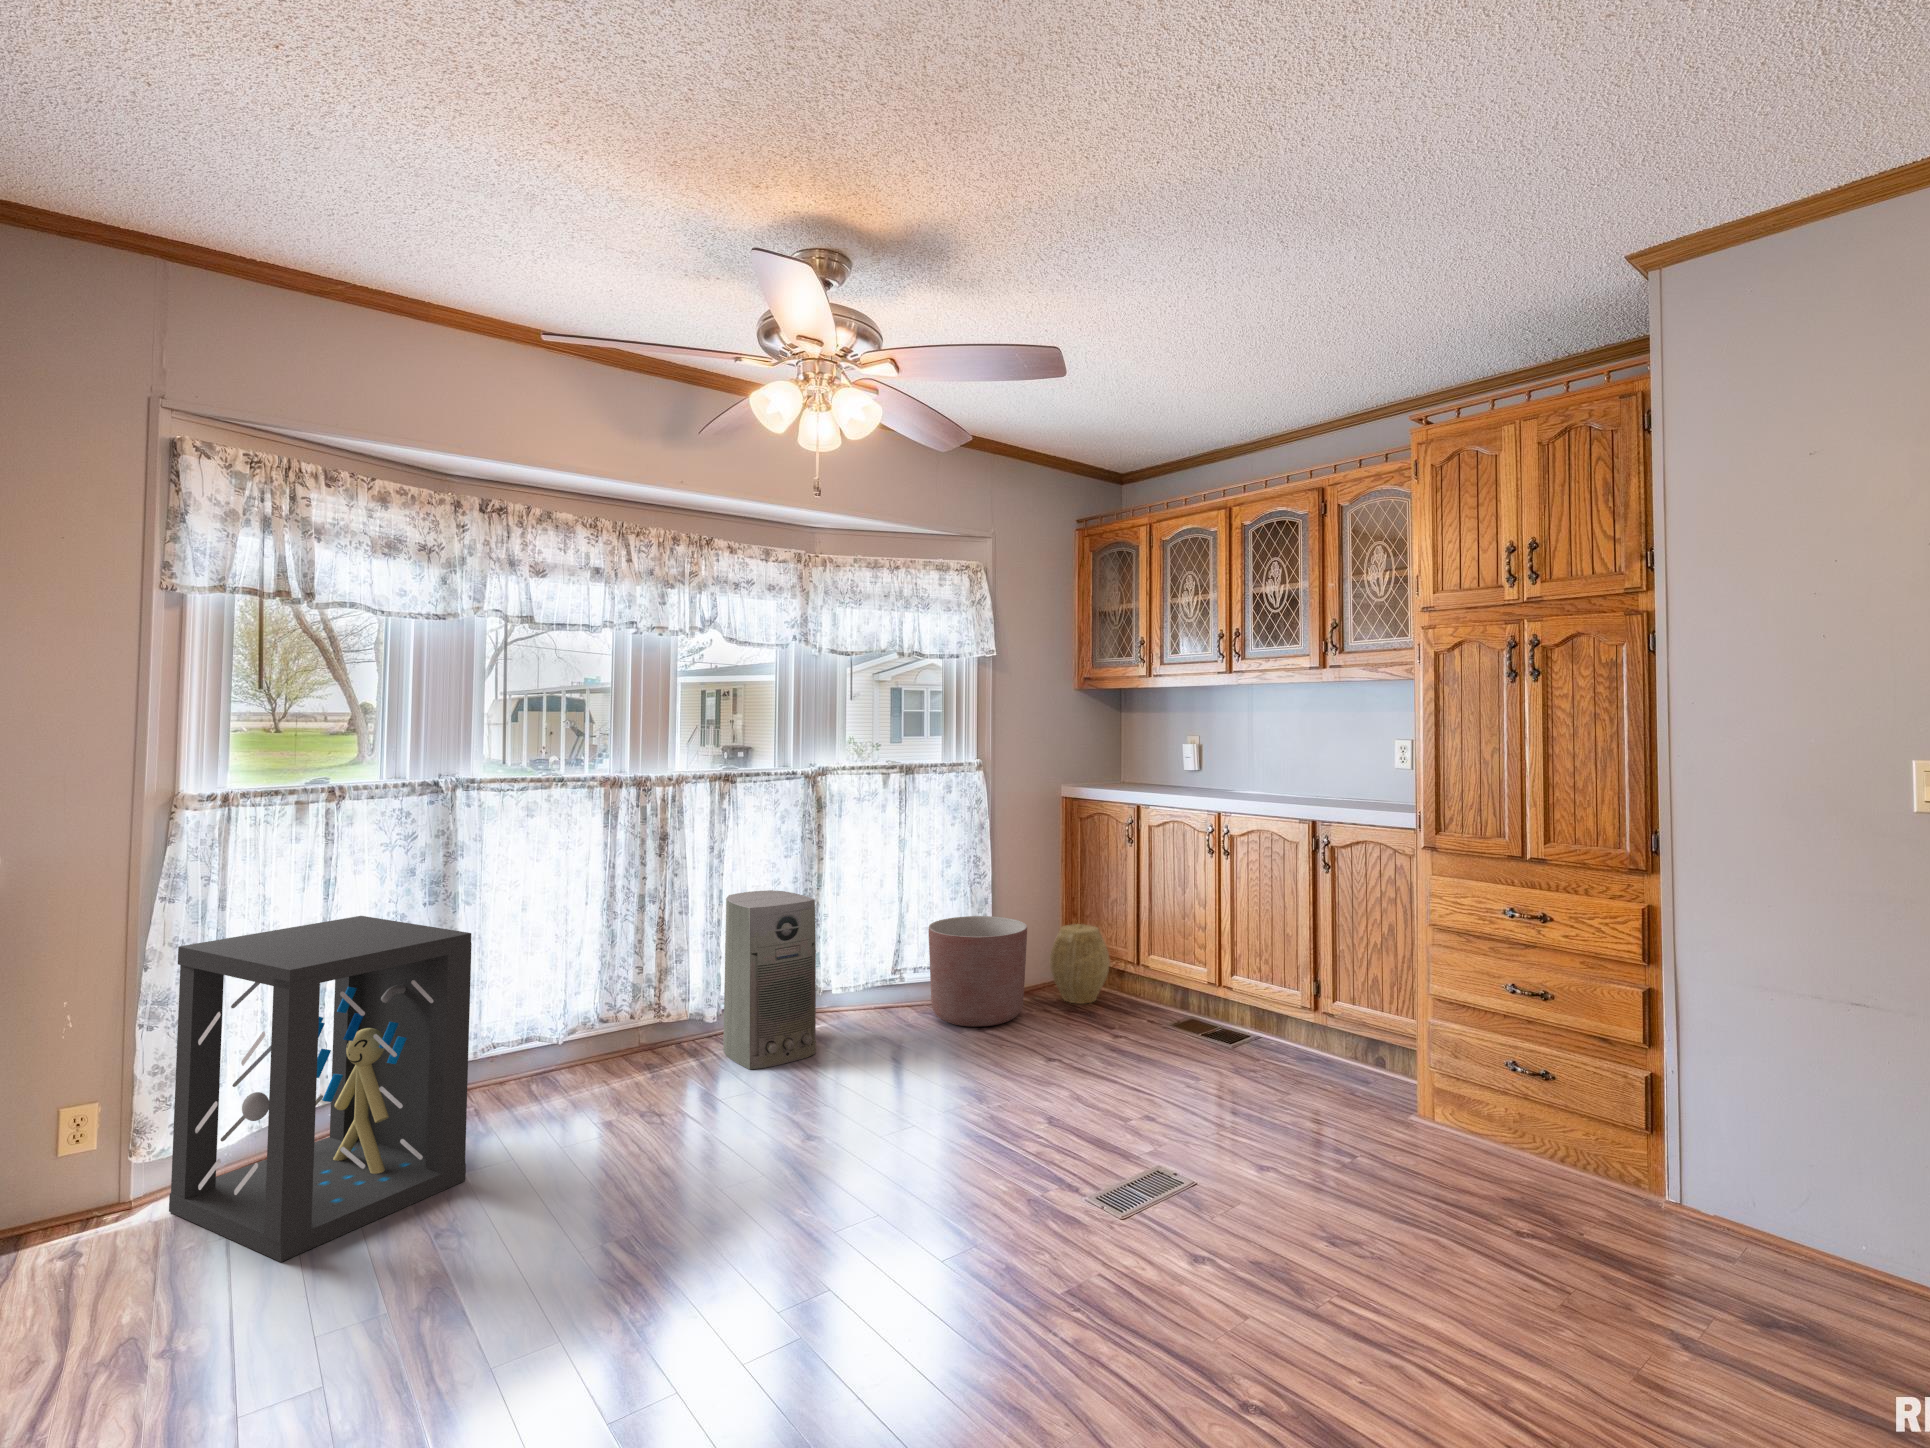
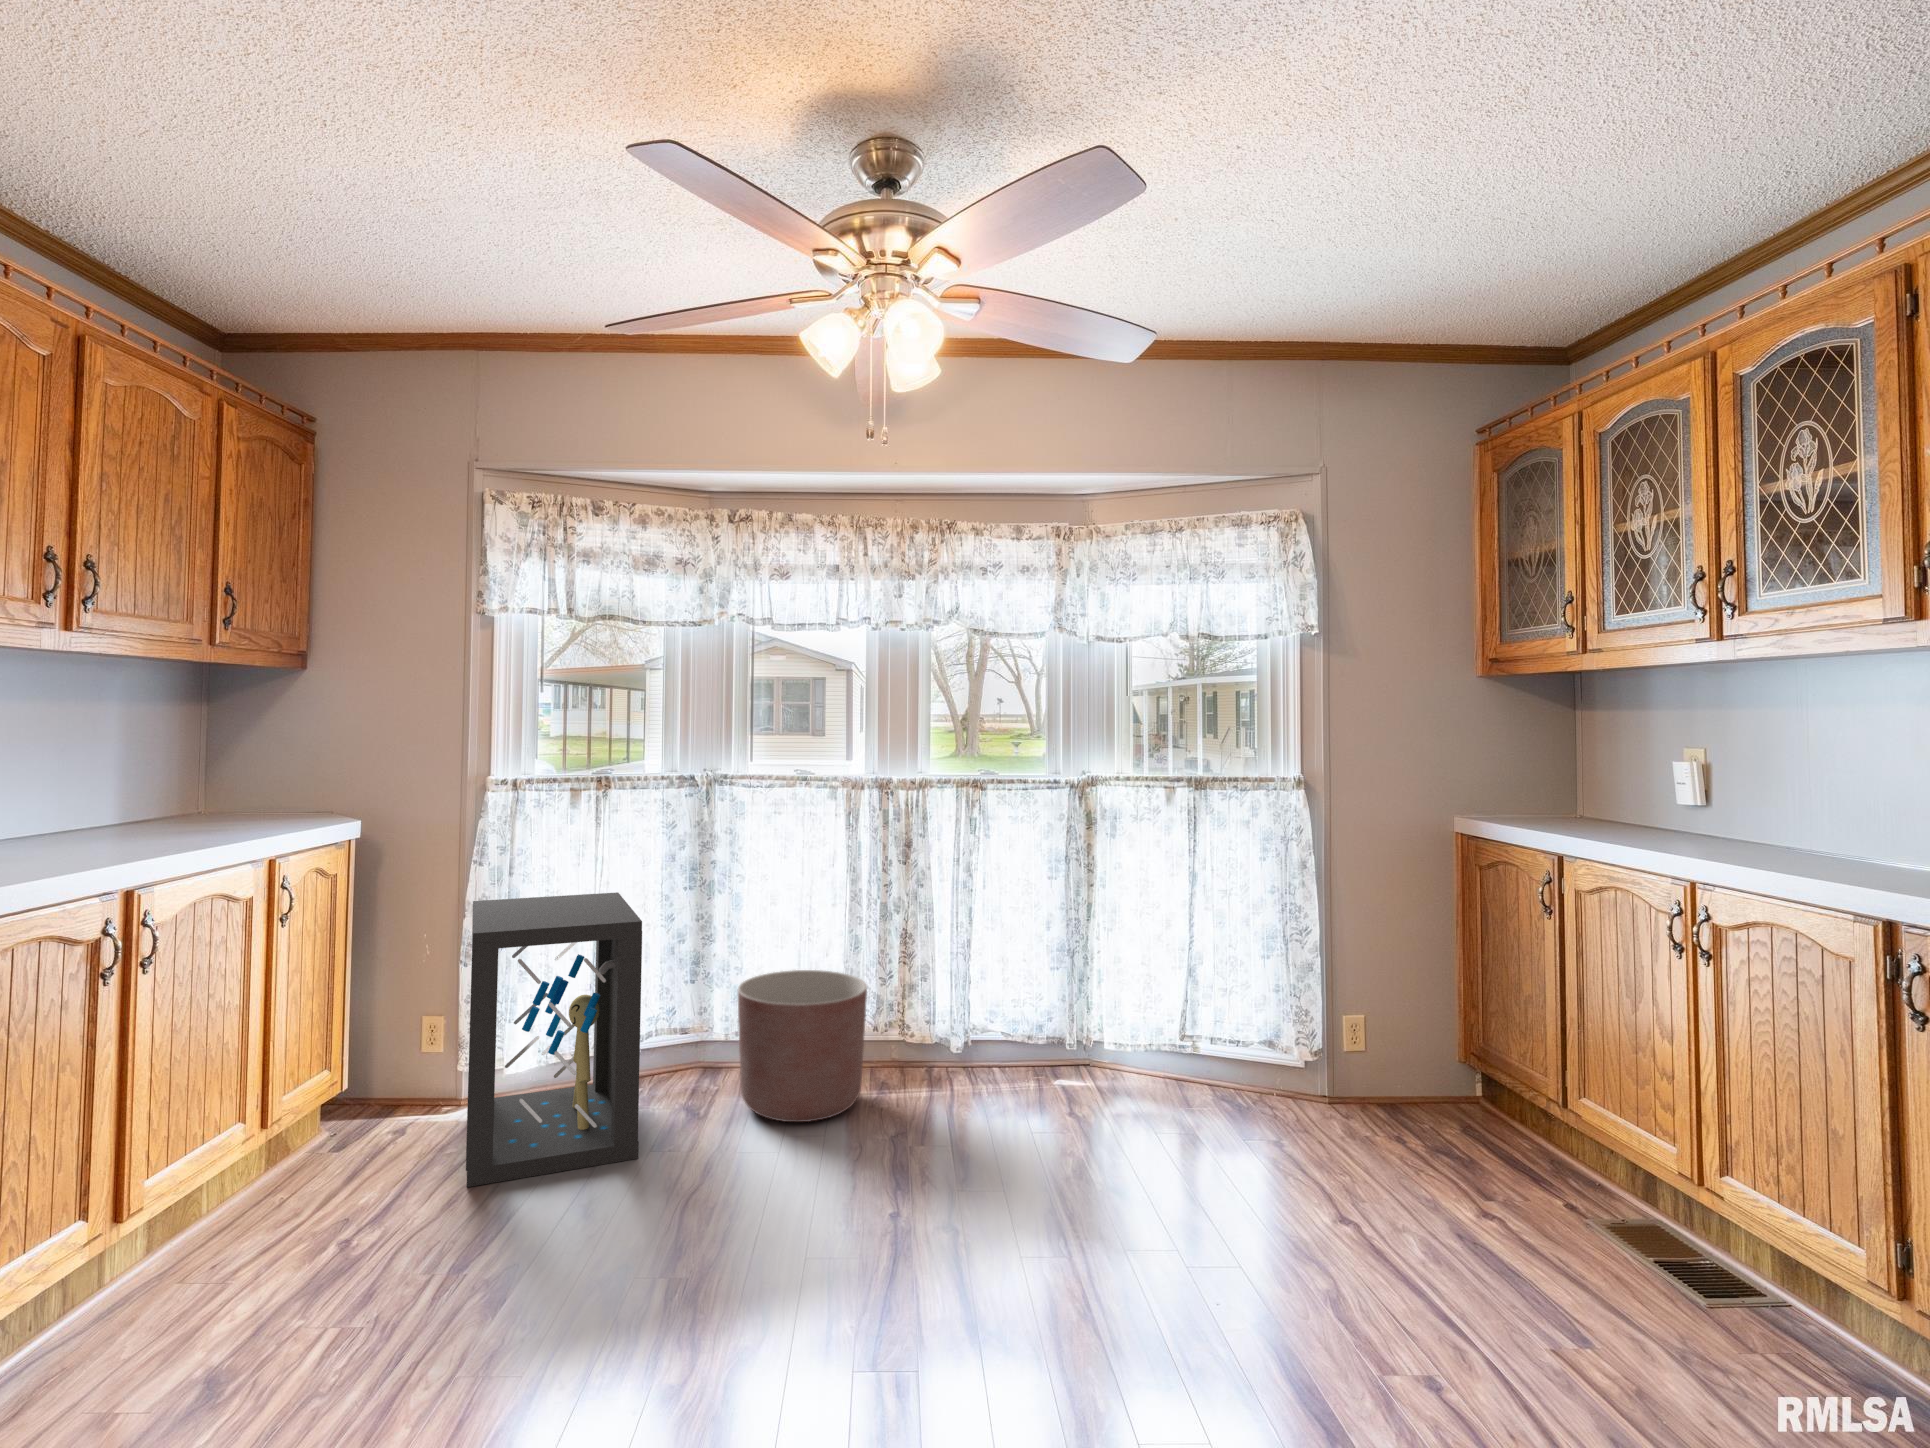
air purifier: present [723,890,816,1069] -> none [960,914,1050,1121]
planter: present [929,916,1027,1027] -> present [738,970,867,1122]
woven basket: present [1050,924,1110,1004] -> none [1419,1022,1521,1146]

